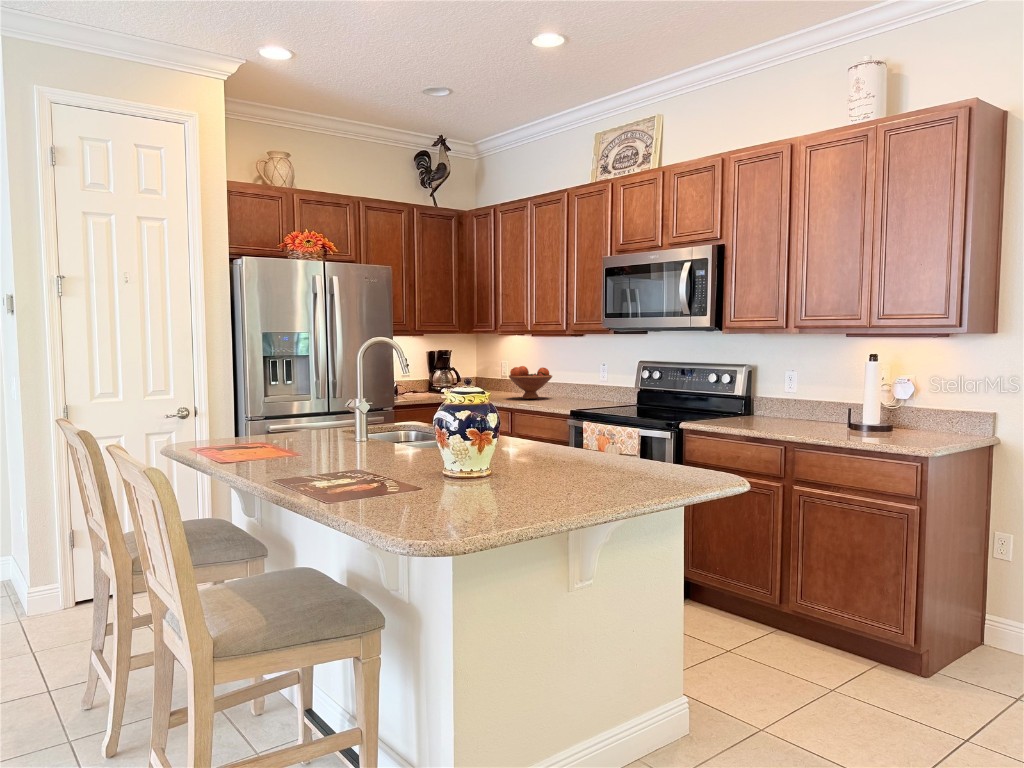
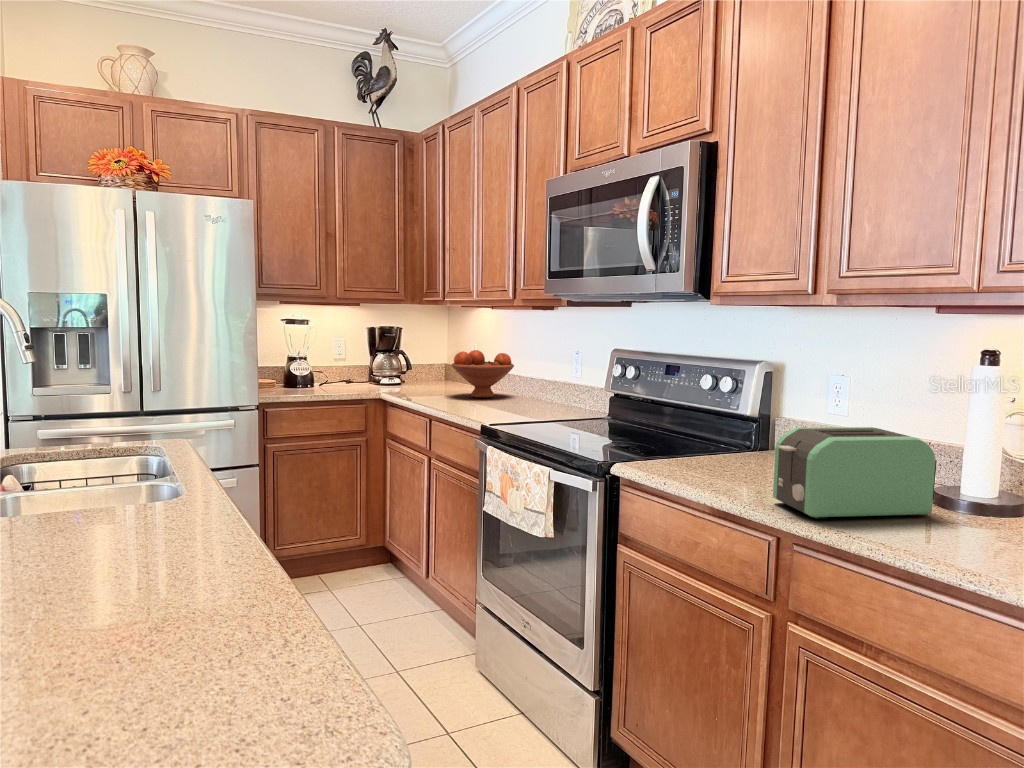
toaster: none [780,393,854,434] -> present [773,427,935,519]

